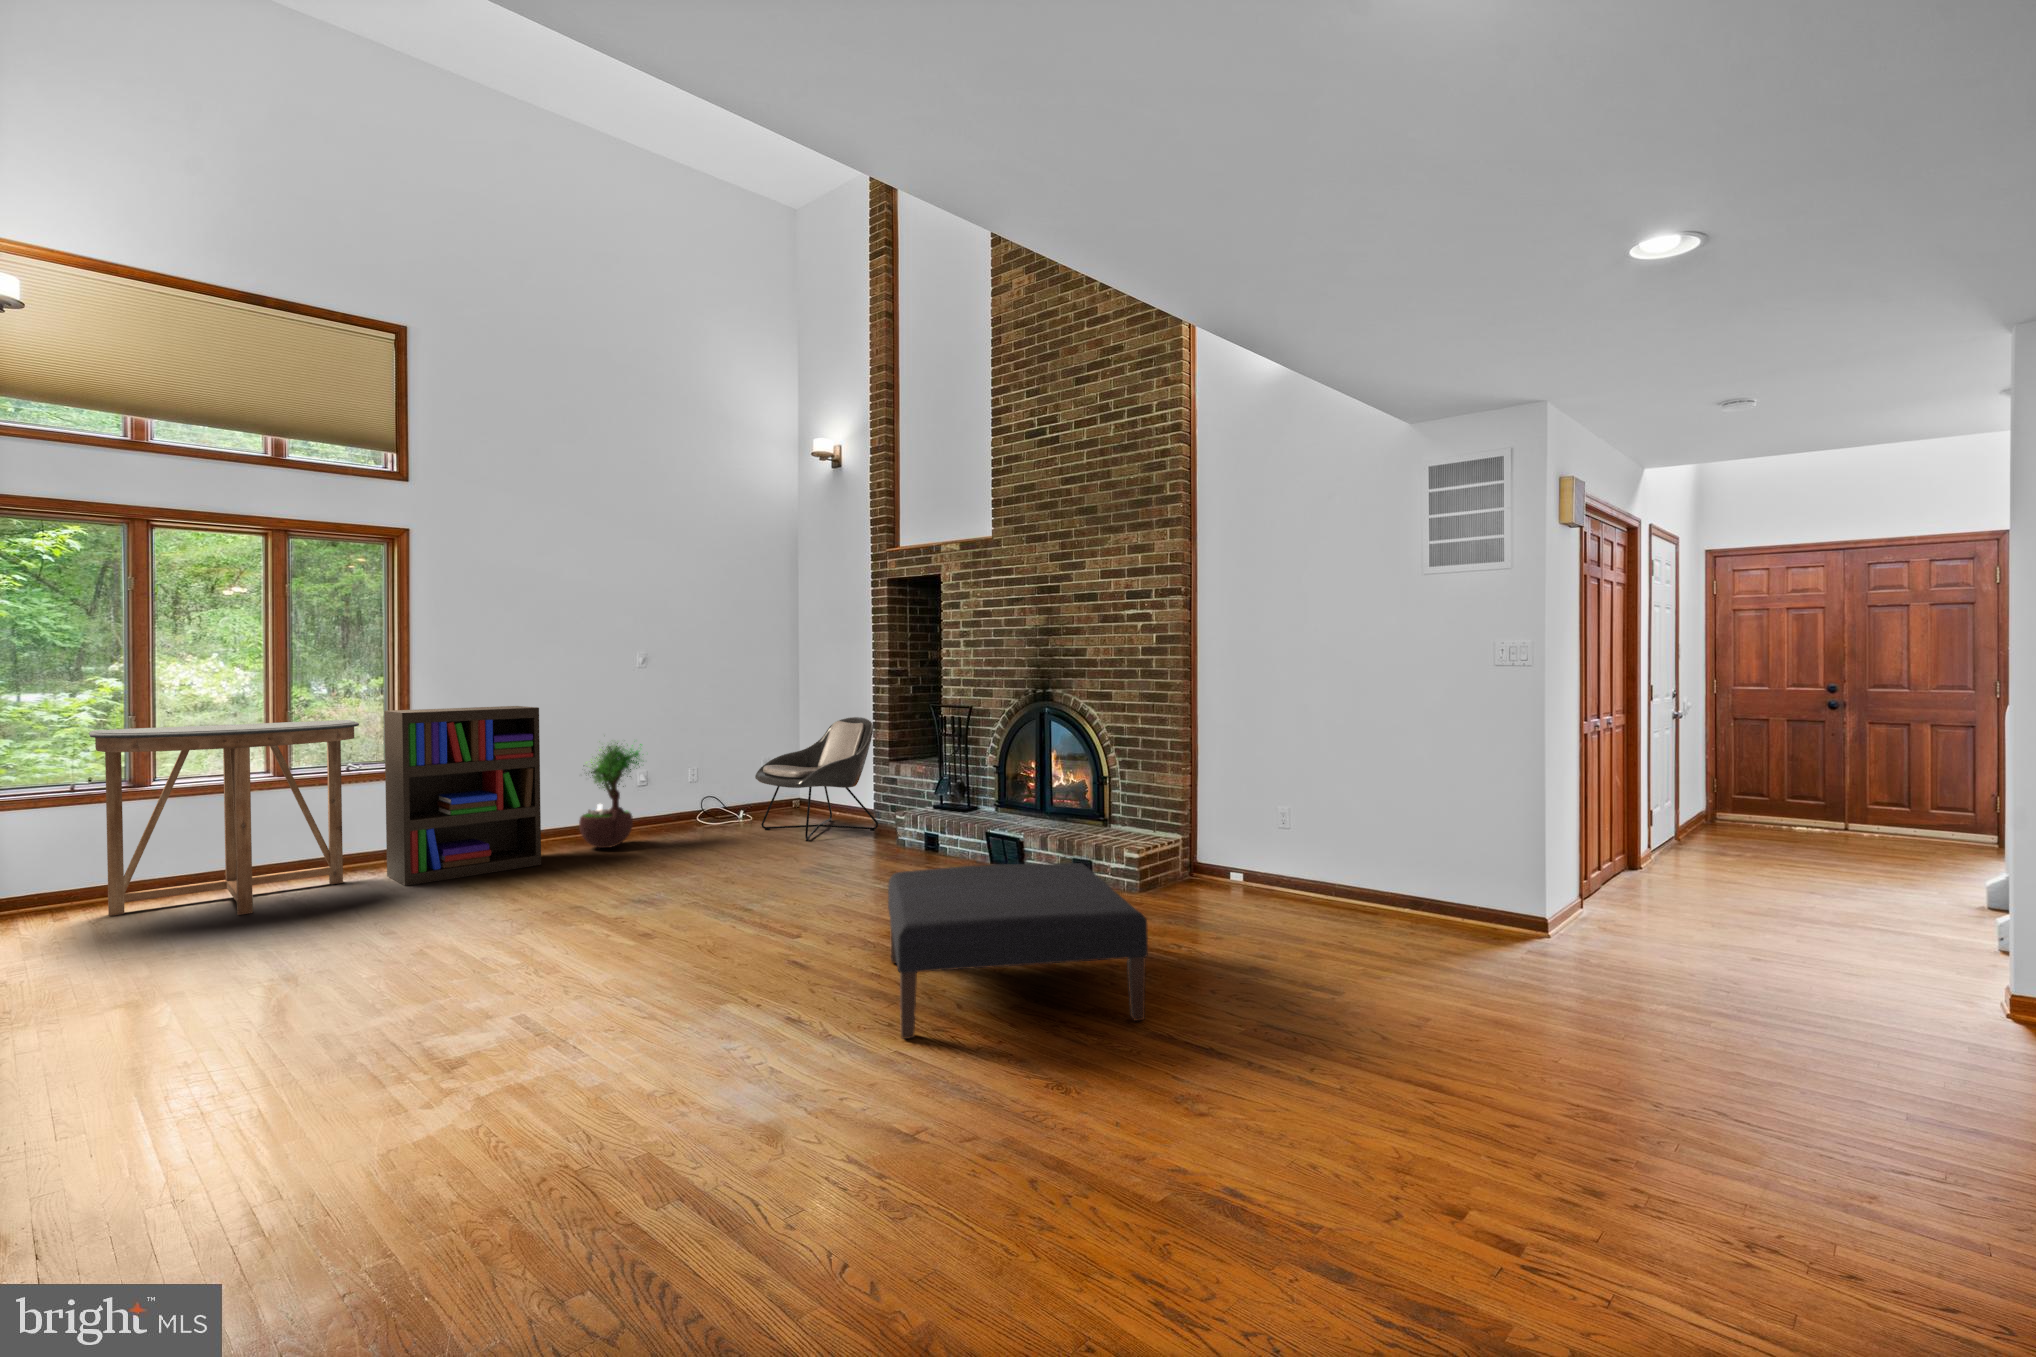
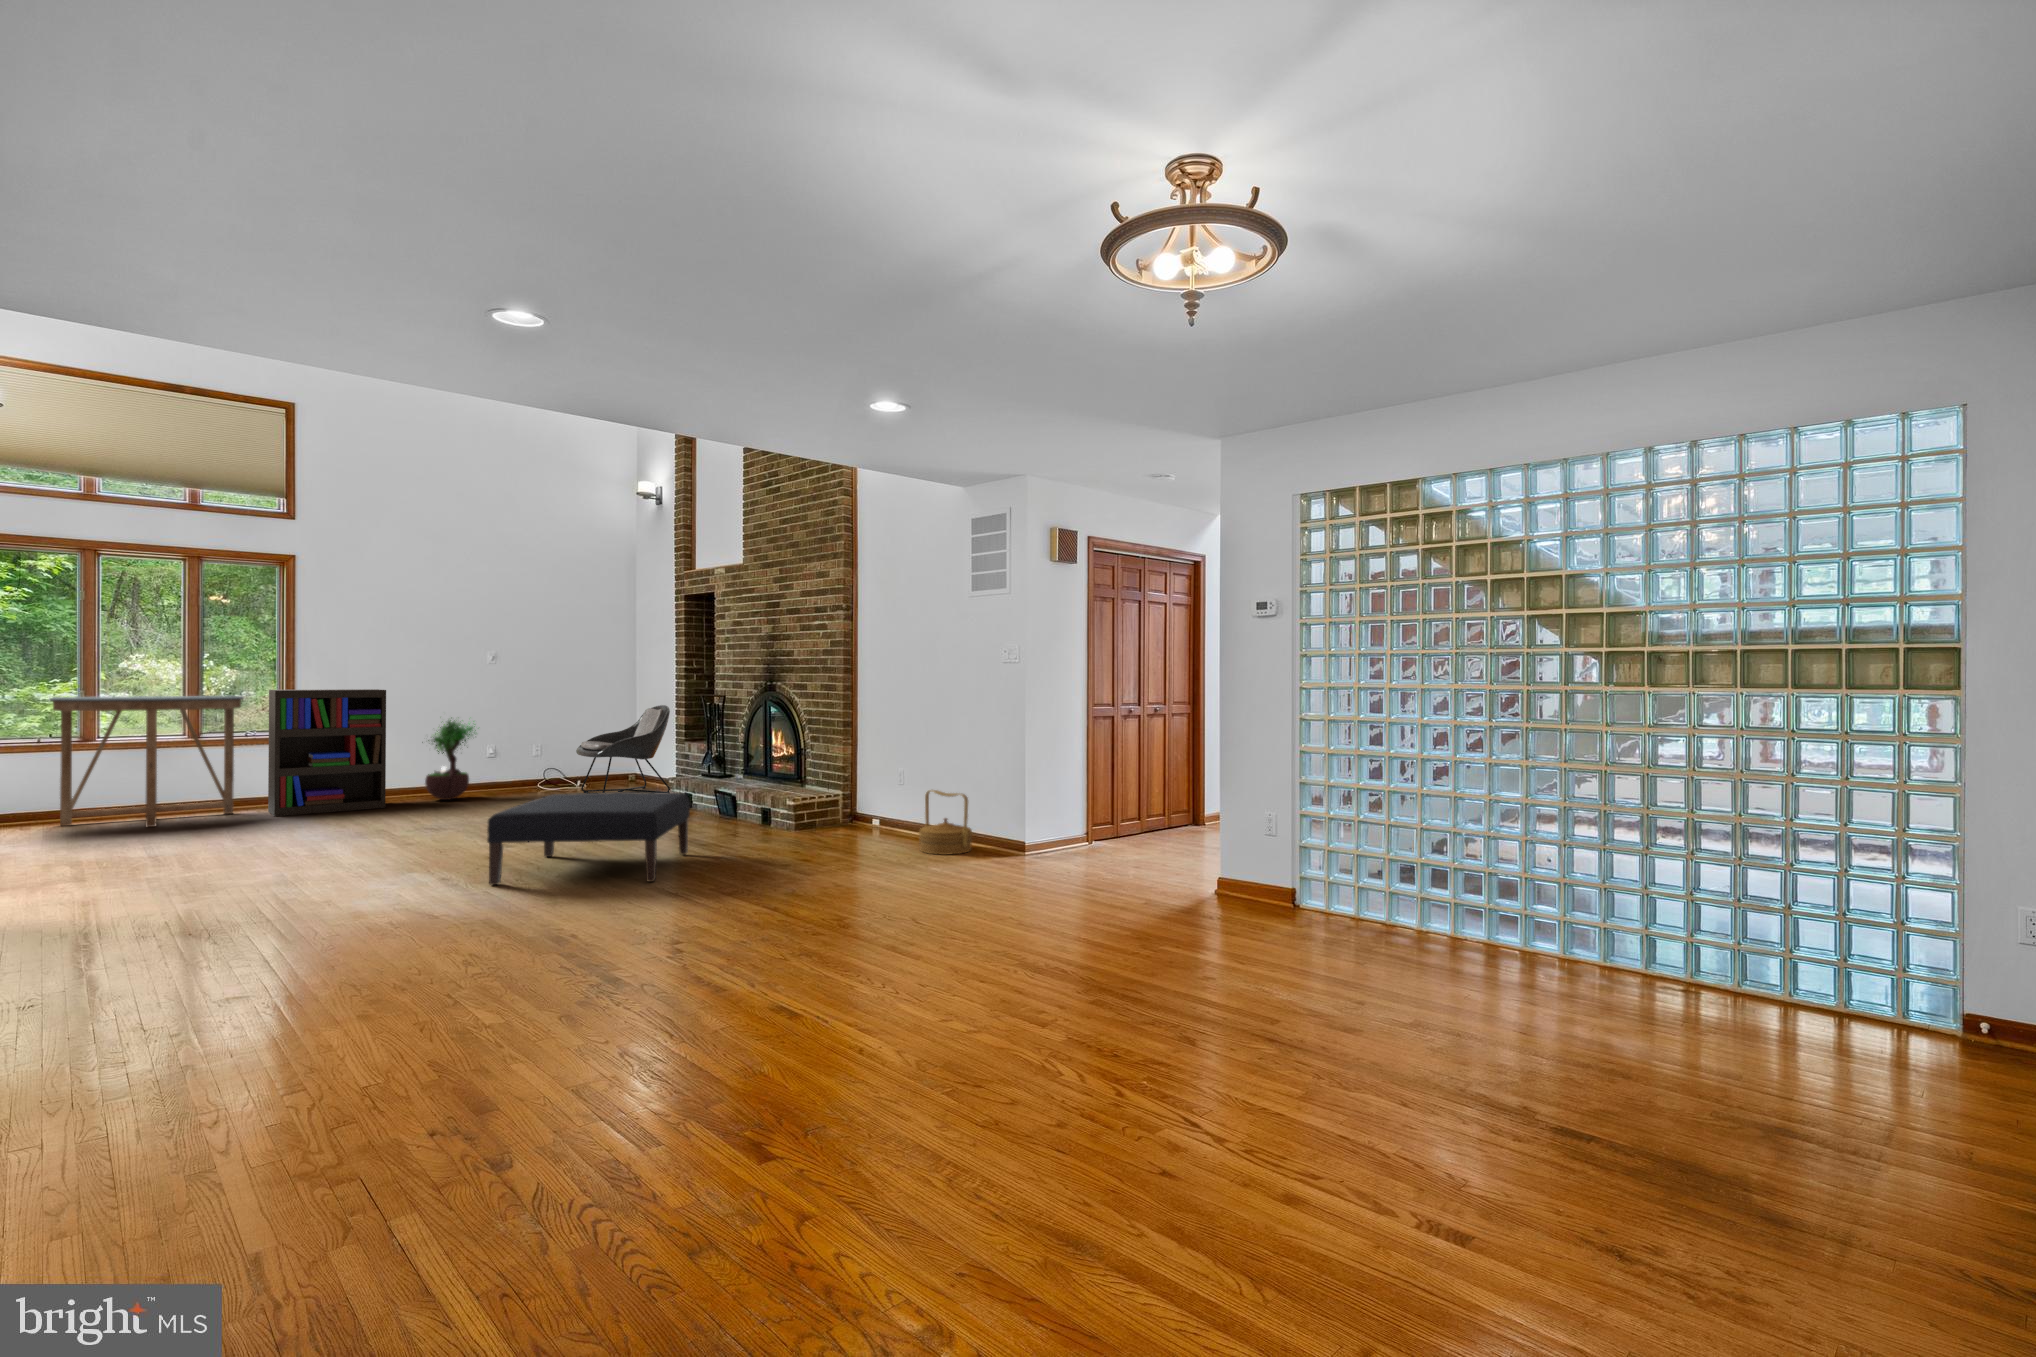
woven basket: none [1376,843,1464,938] -> present [919,790,972,855]

